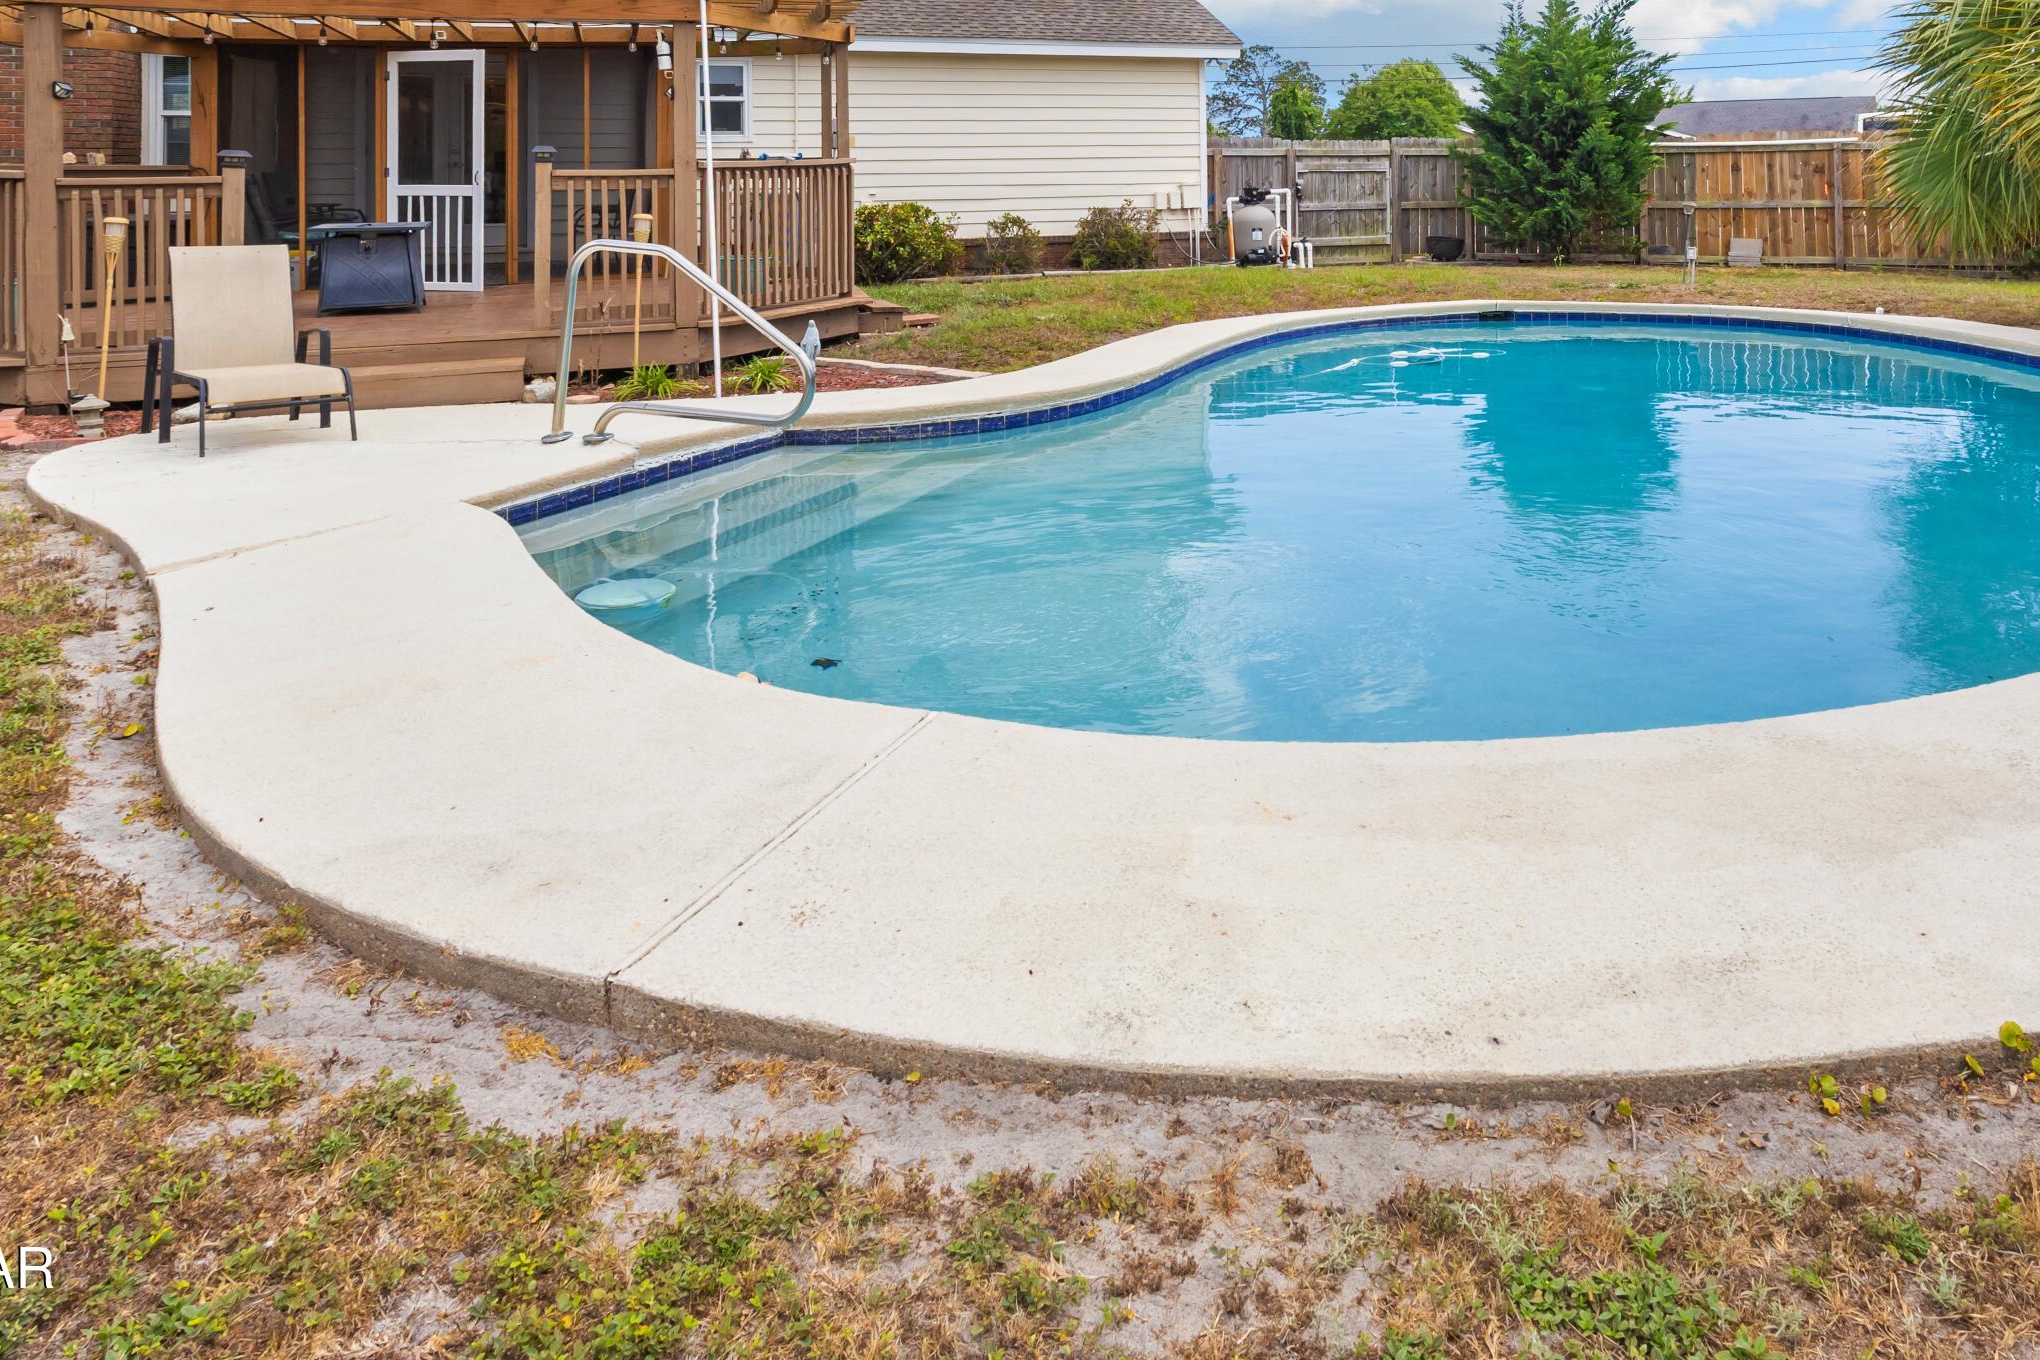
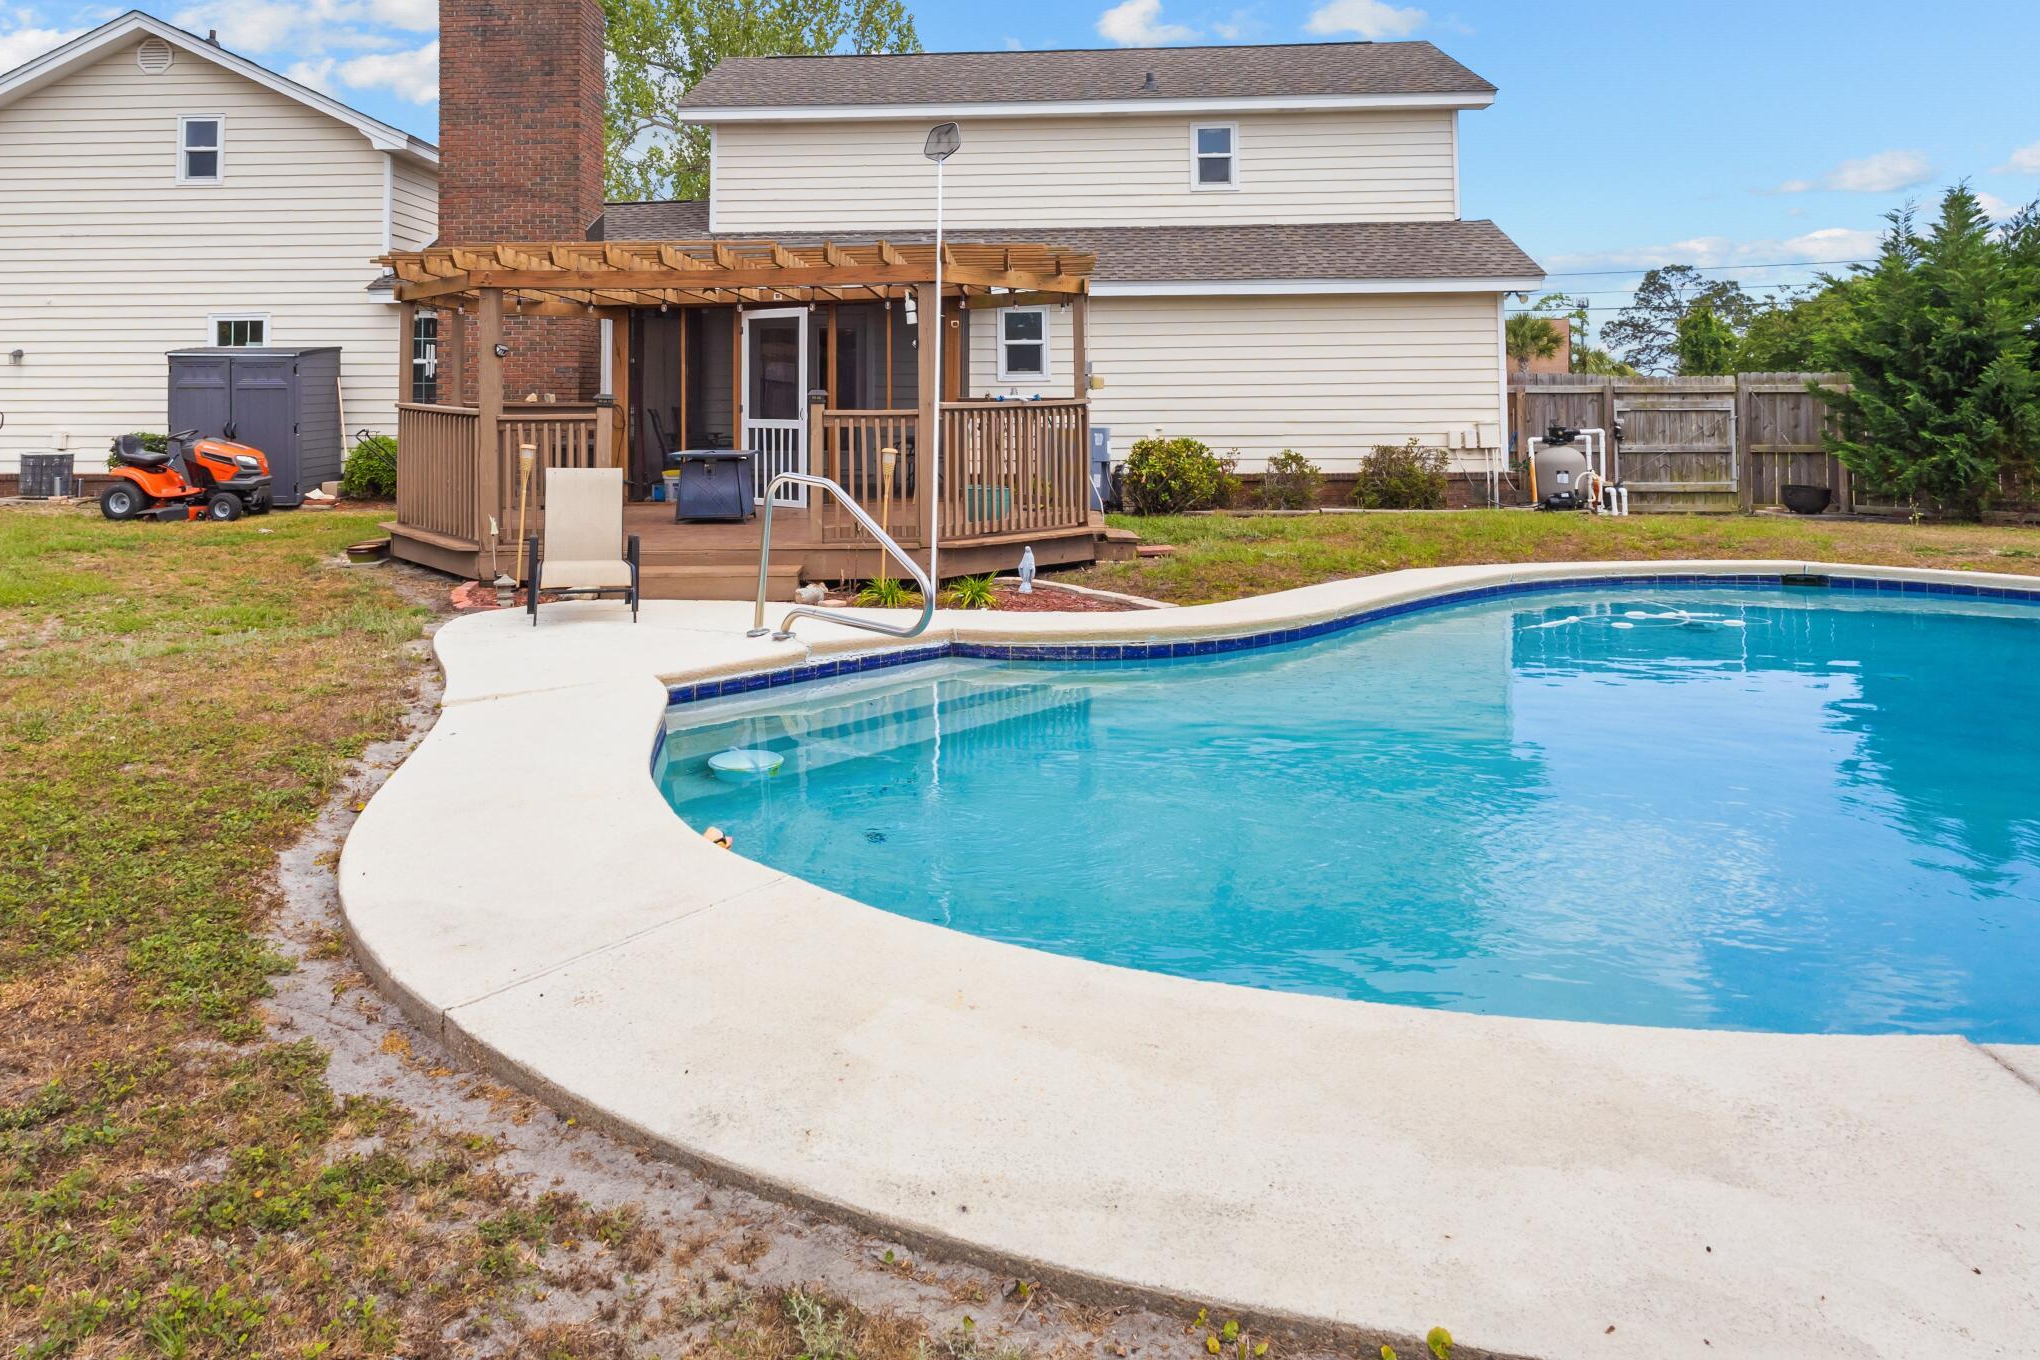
watering can: present [967,247,999,269] -> present [1470,482,1494,504]

